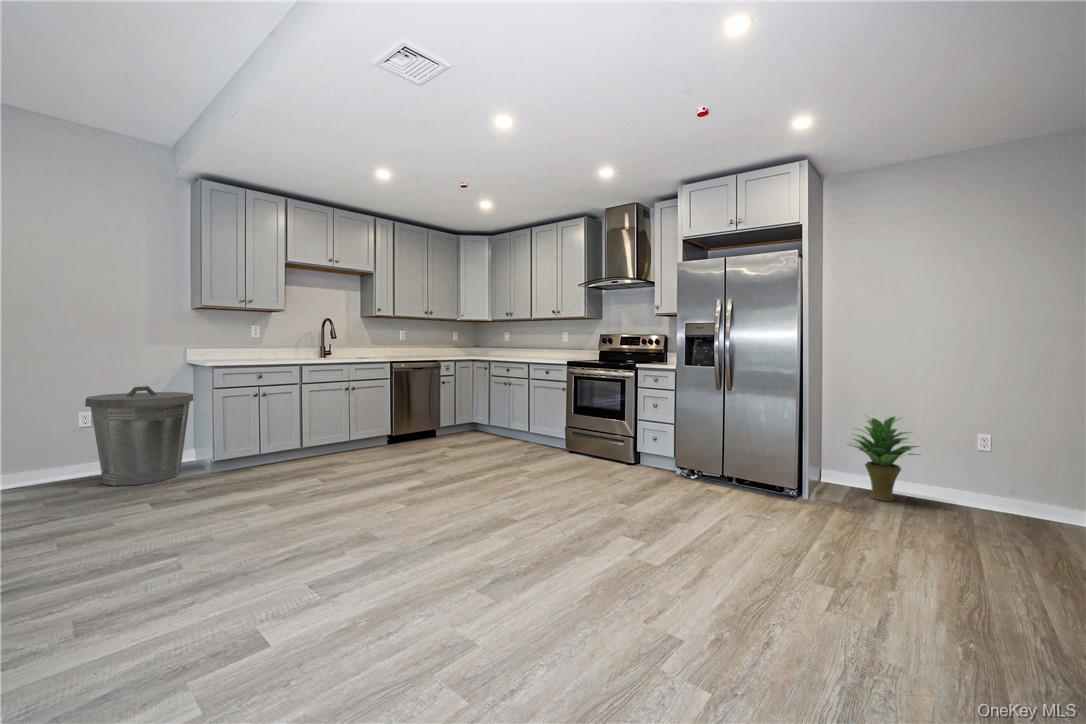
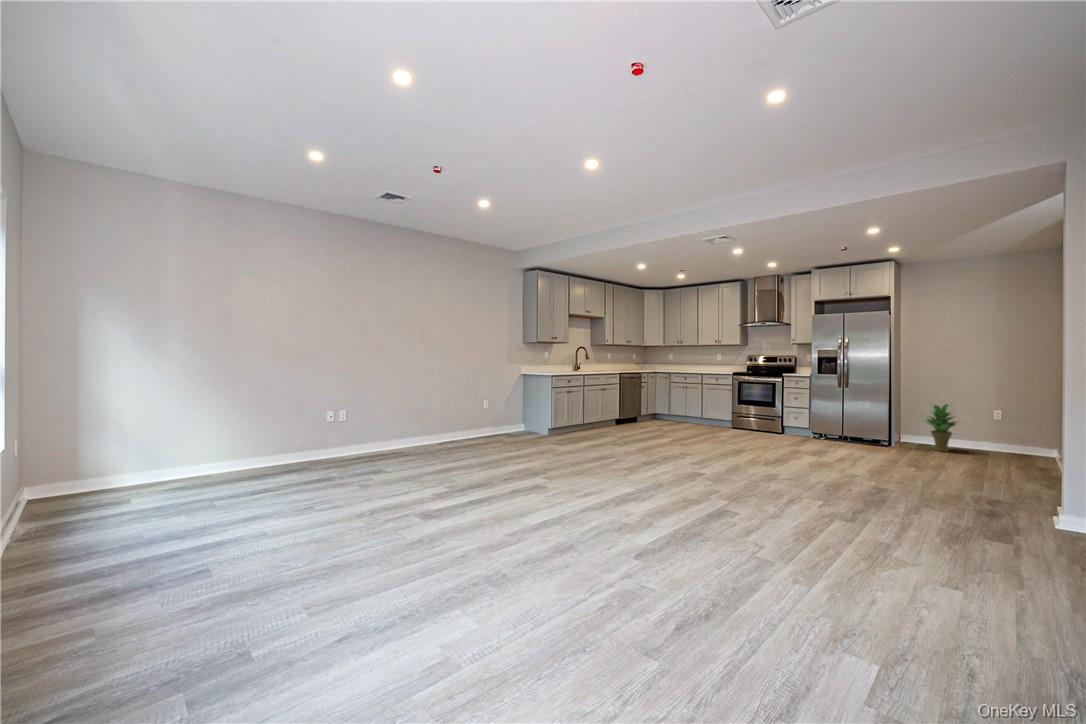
trash can: present [85,386,193,486] -> none [495,383,540,434]

